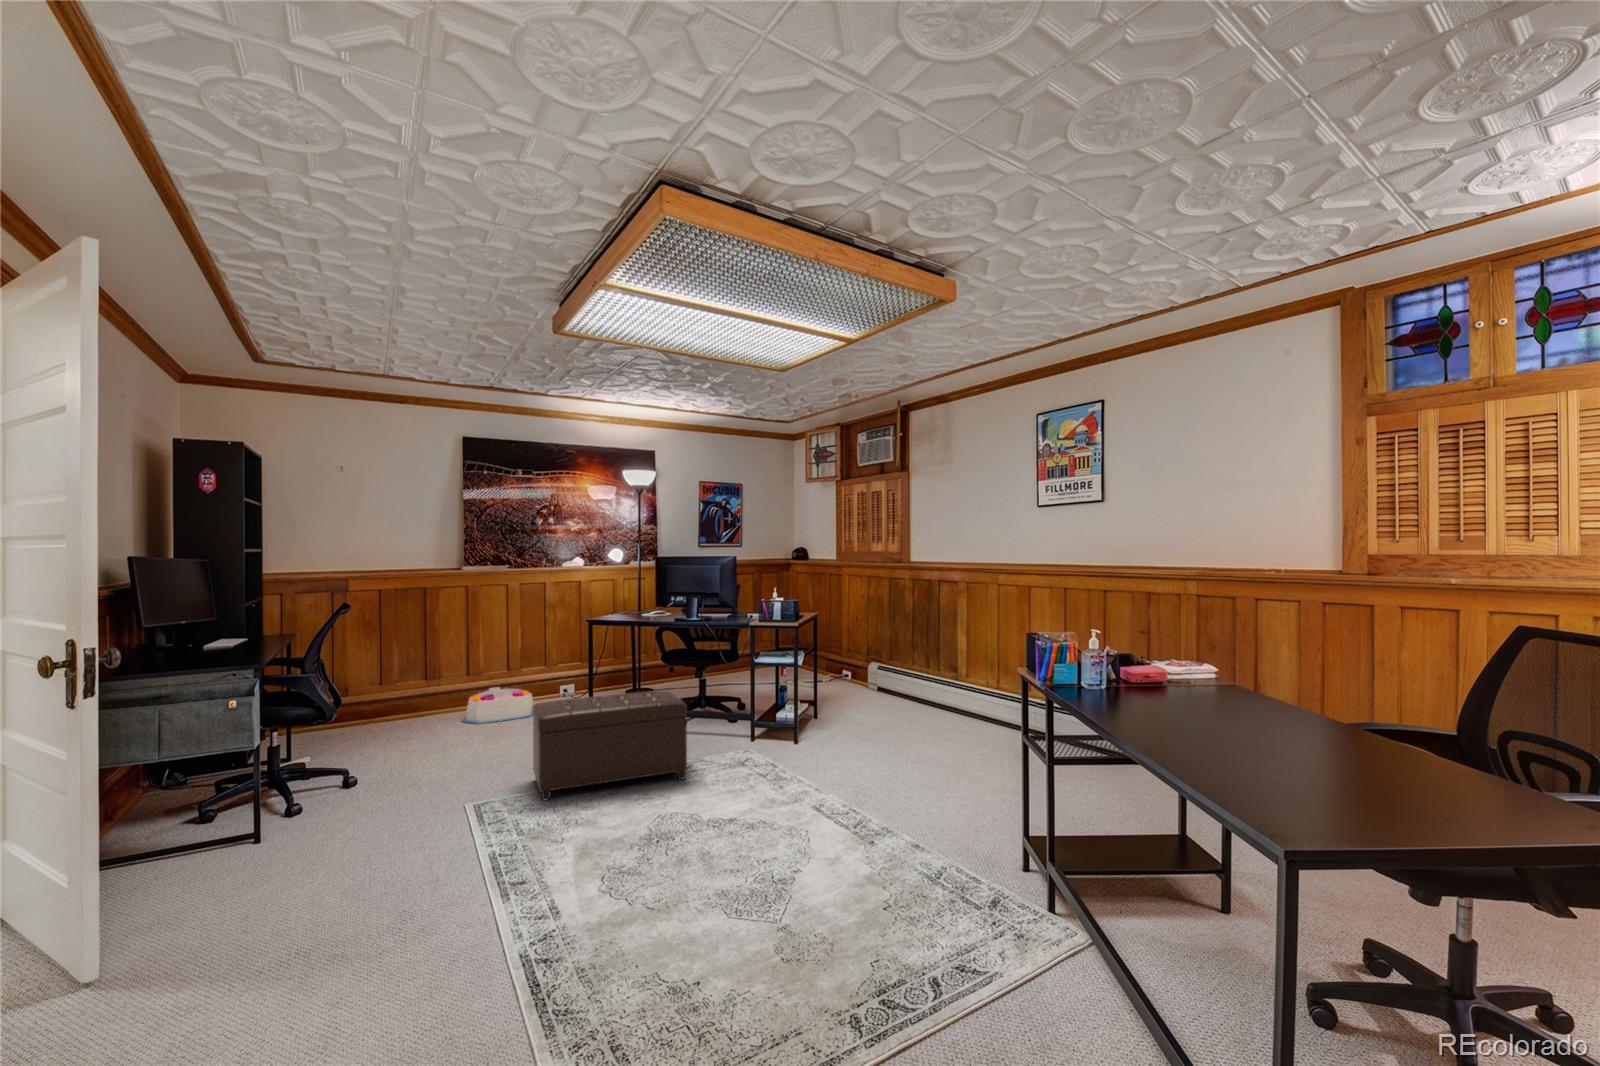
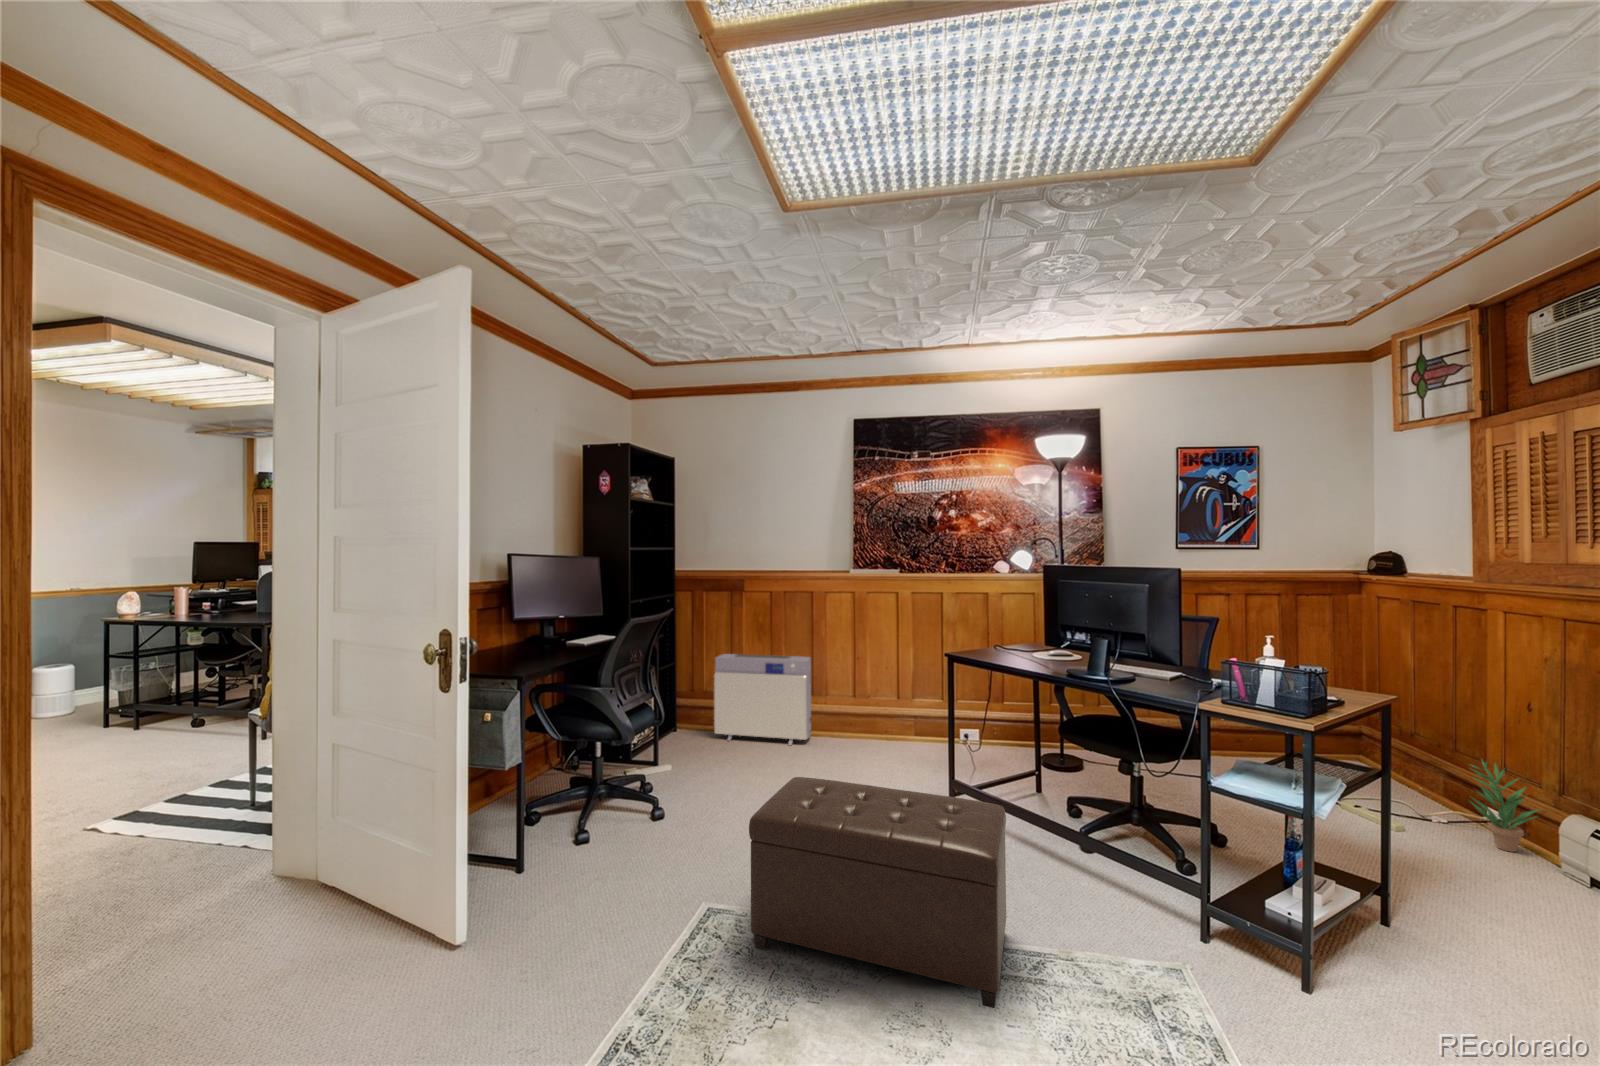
air purifier: none [327,649,432,740] -> present [714,654,811,745]
potted plant: none [834,649,858,691] -> present [1472,761,1537,852]
storage bin: present [462,687,533,724] -> none [839,710,921,757]

